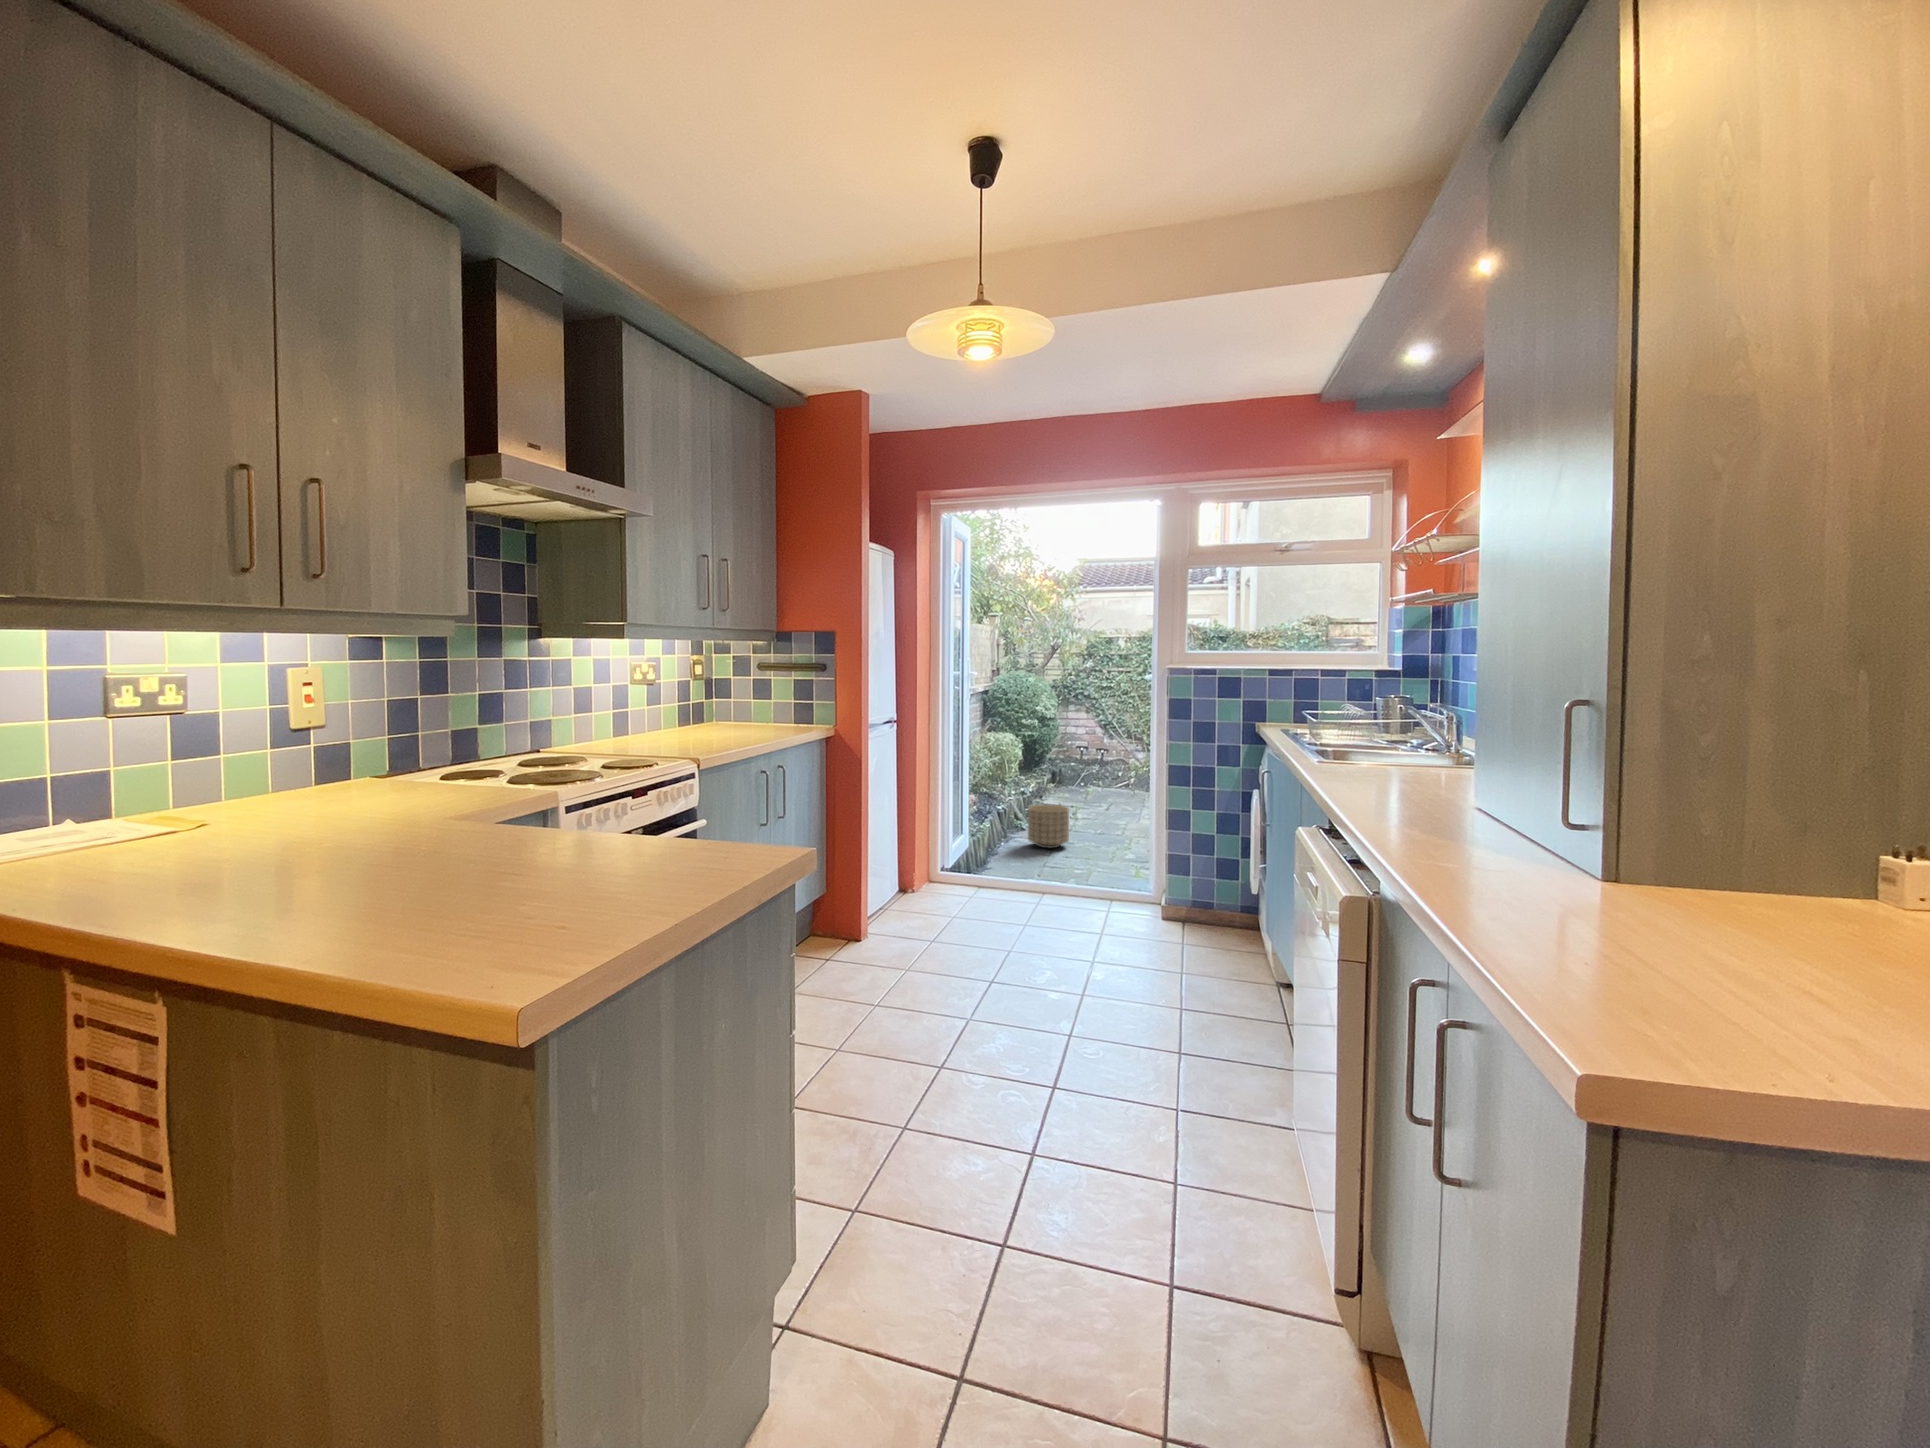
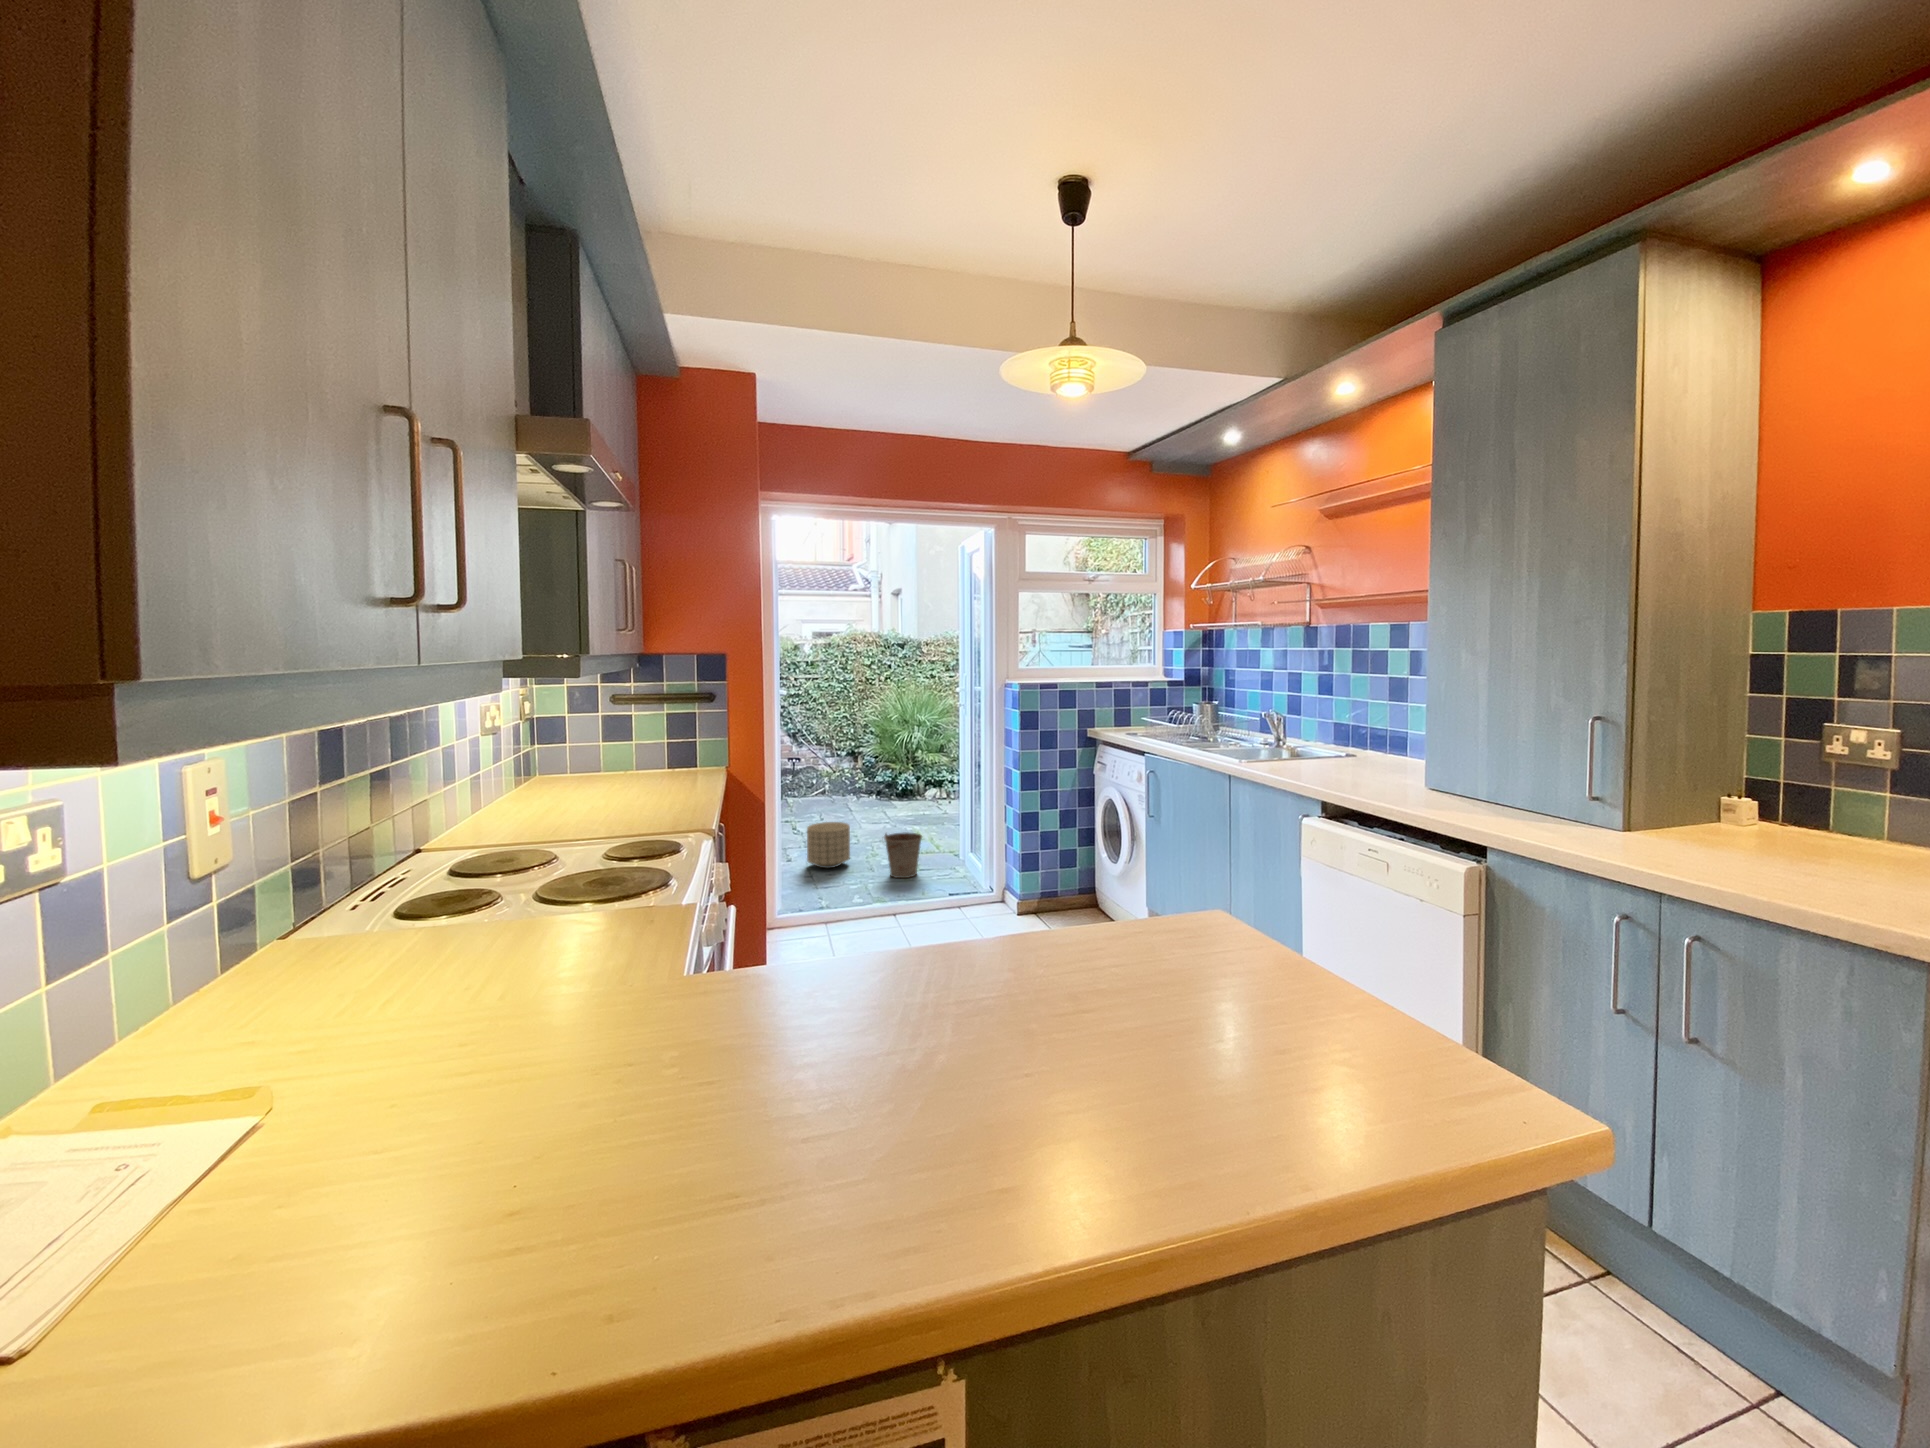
bucket: none [1079,820,1121,869] -> present [884,832,922,878]

